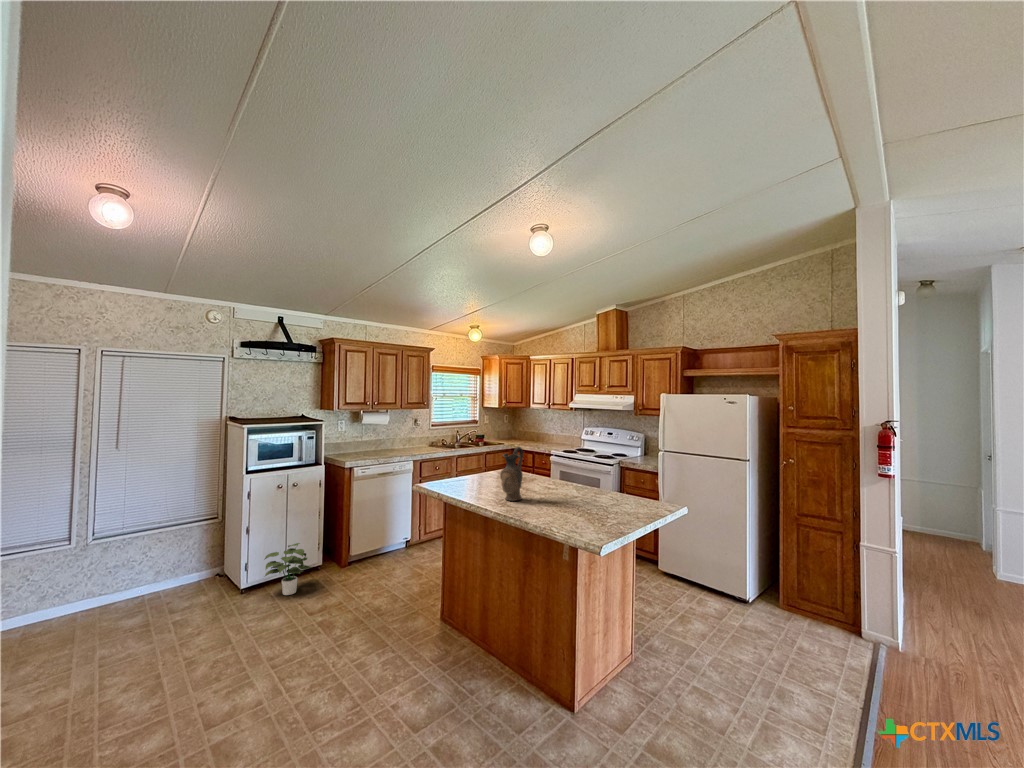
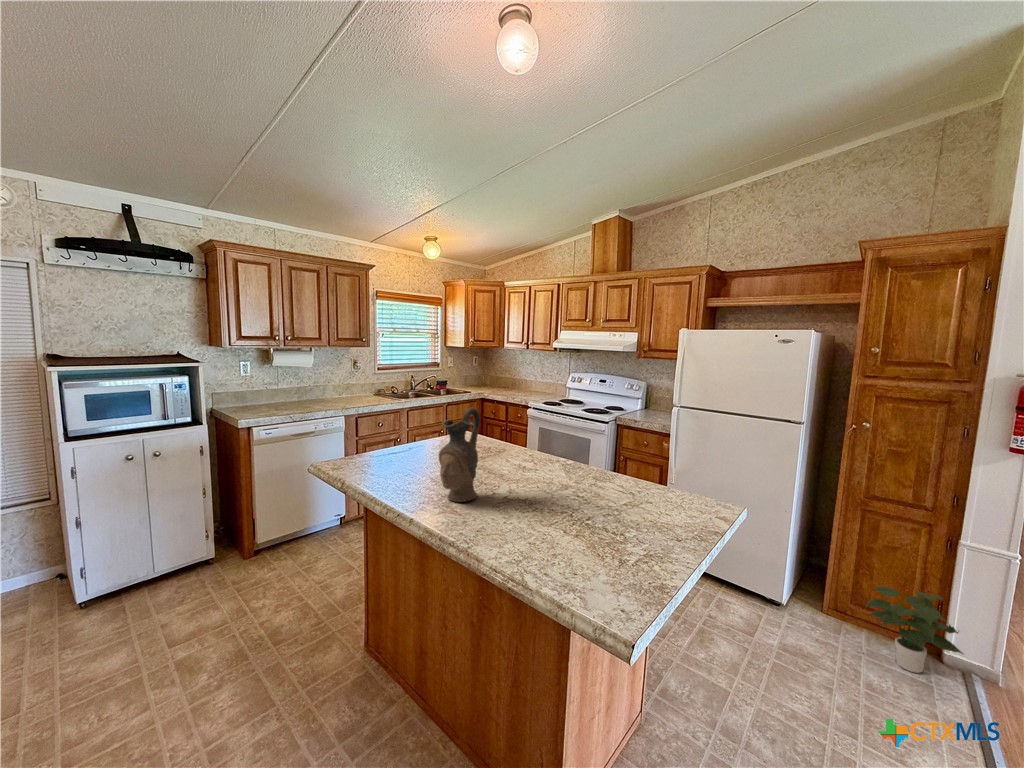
potted plant: present [265,543,311,595] -> present [866,587,963,673]

